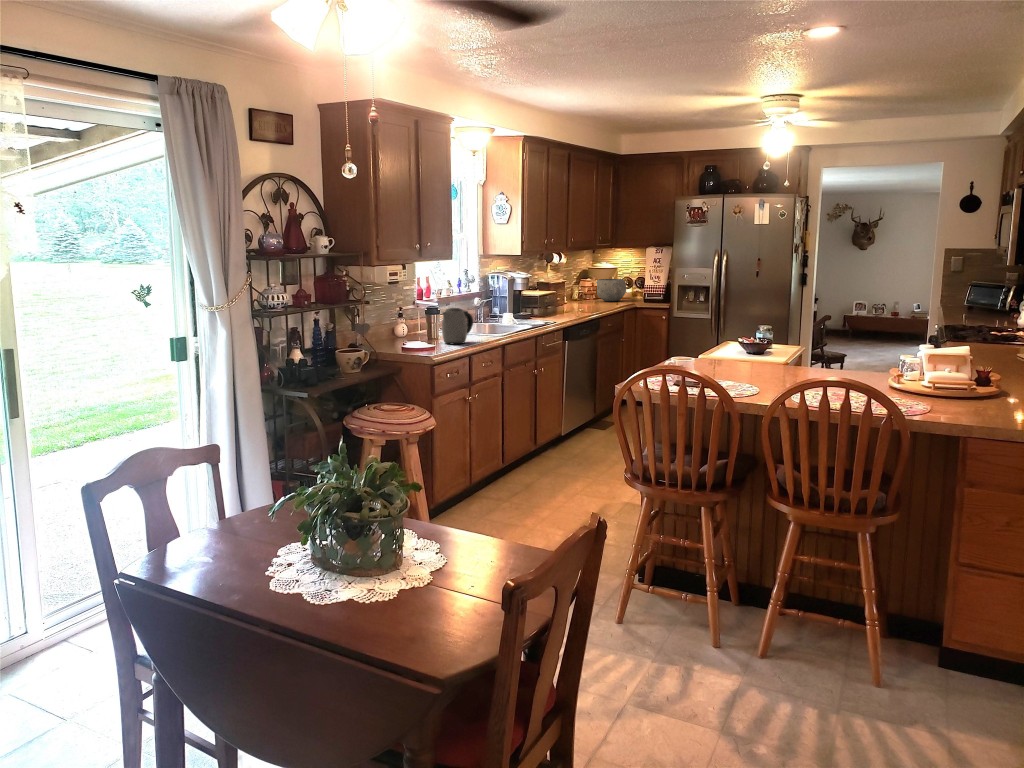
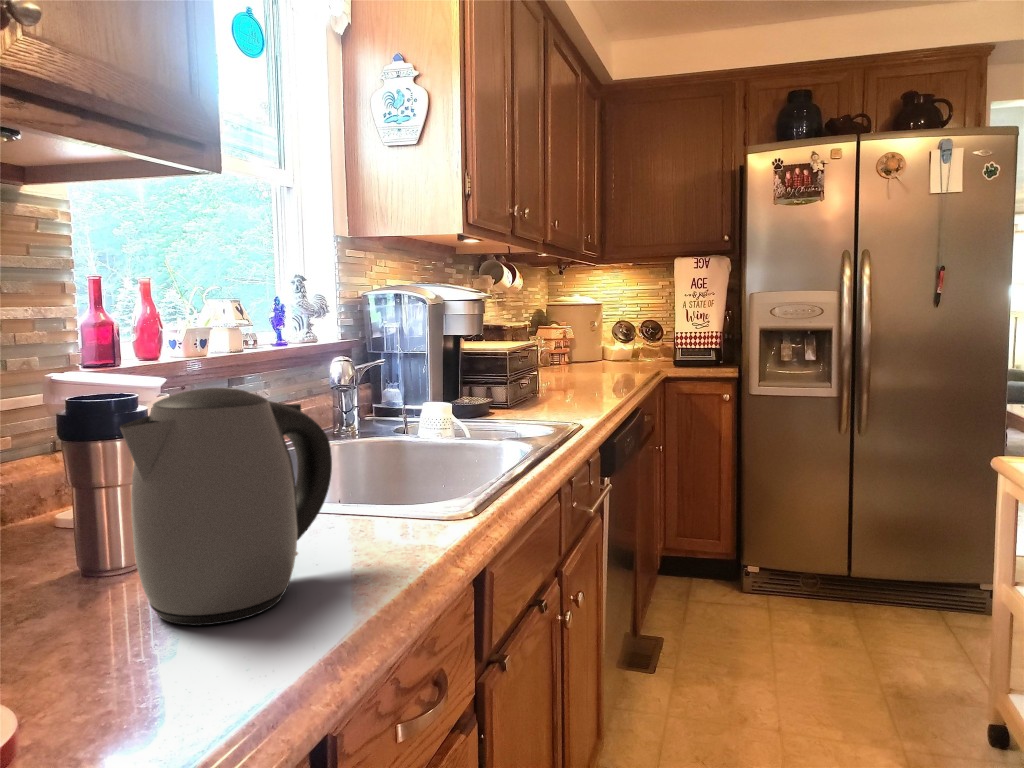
ceramic bowl: present [596,279,626,301] -> none [569,323,633,367]

